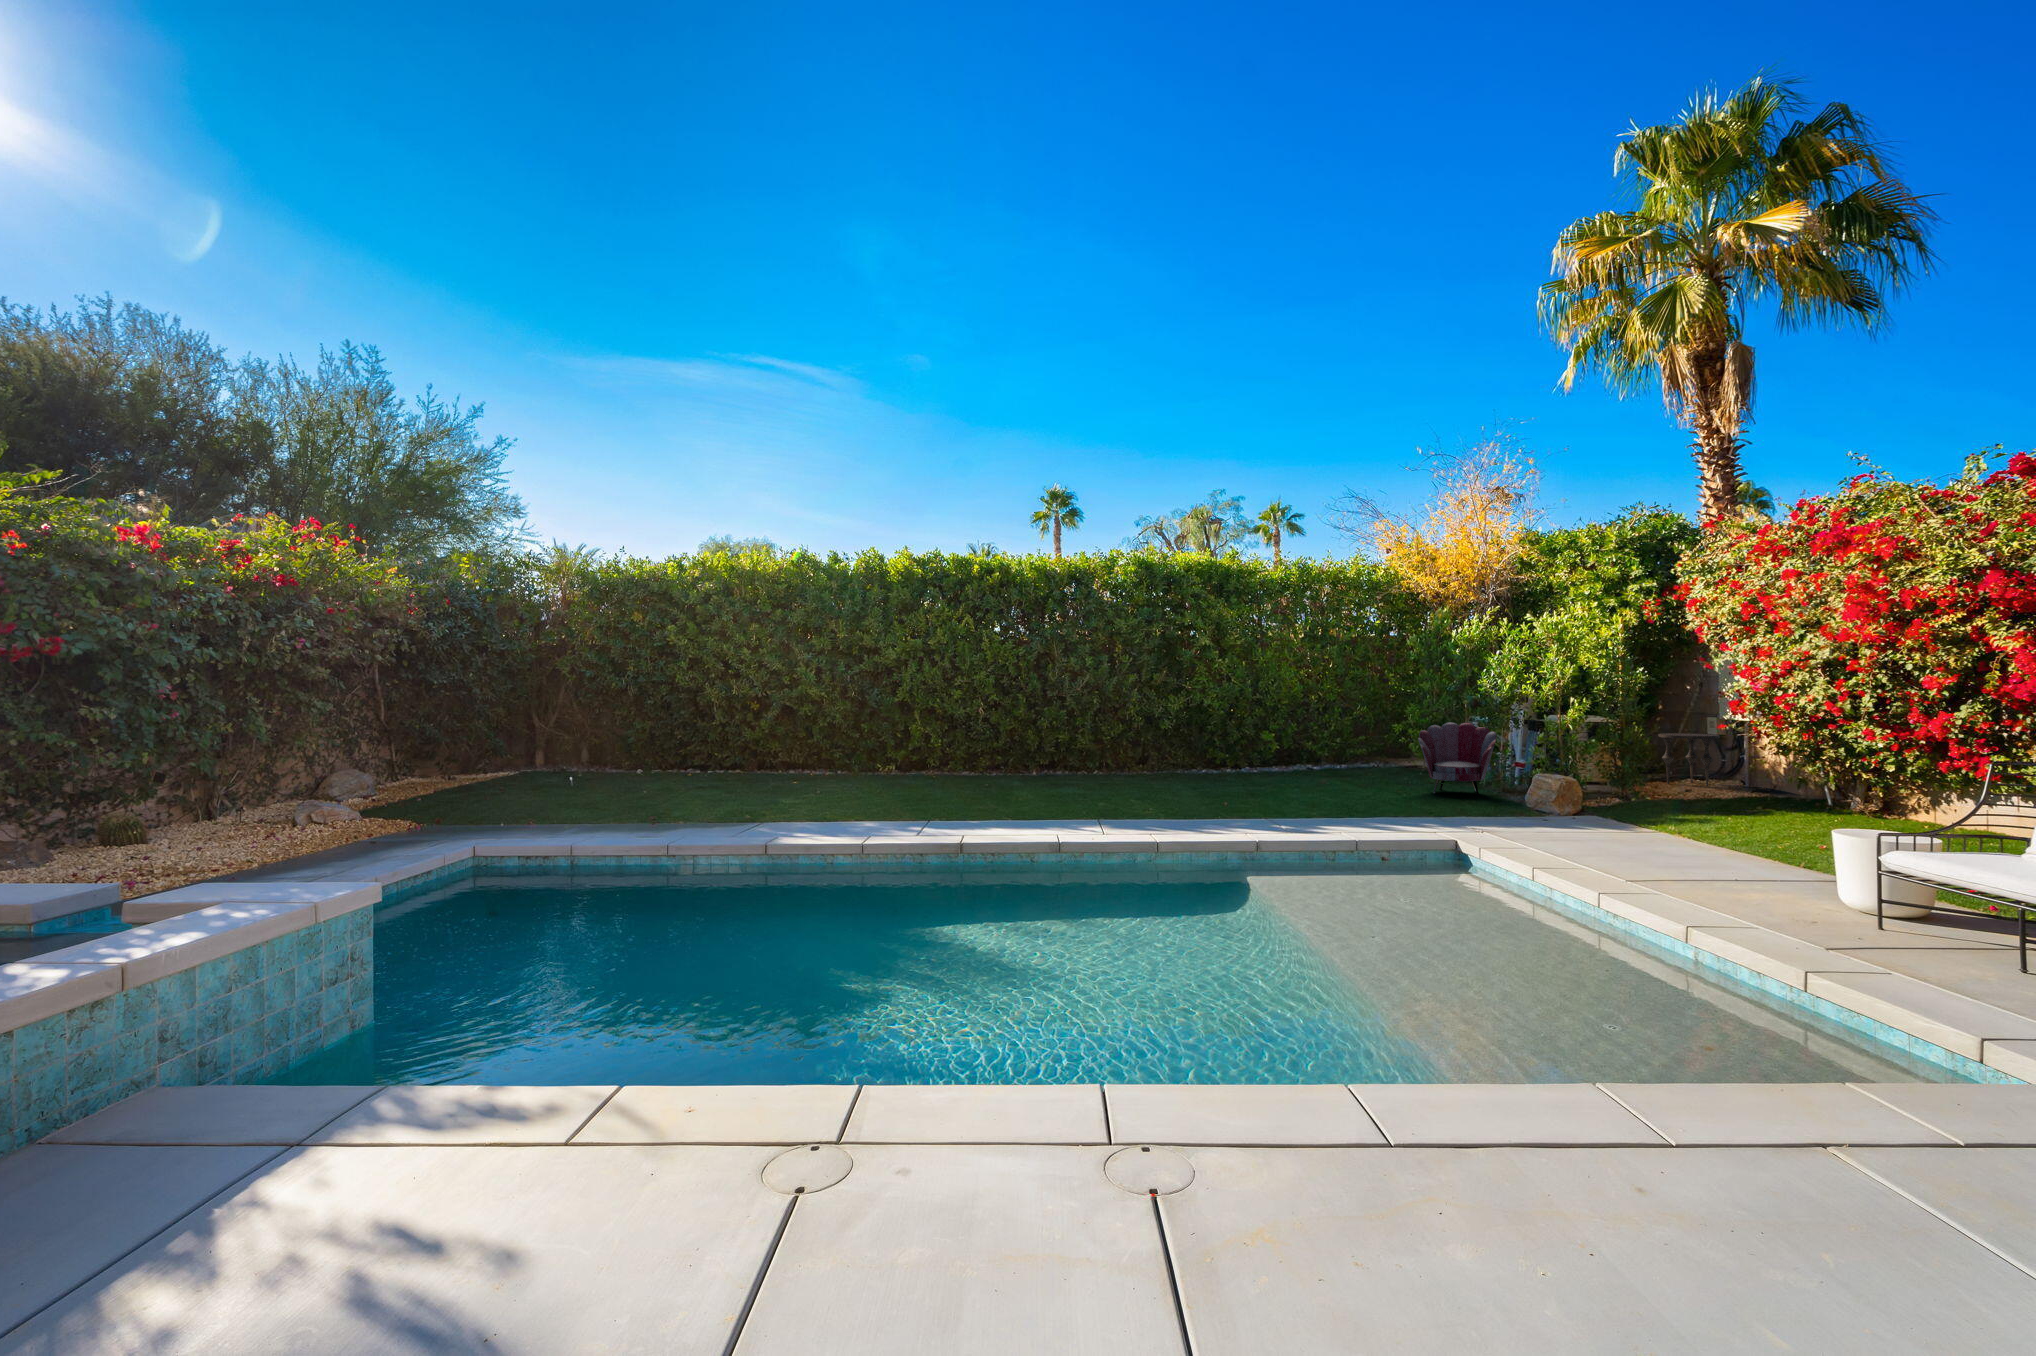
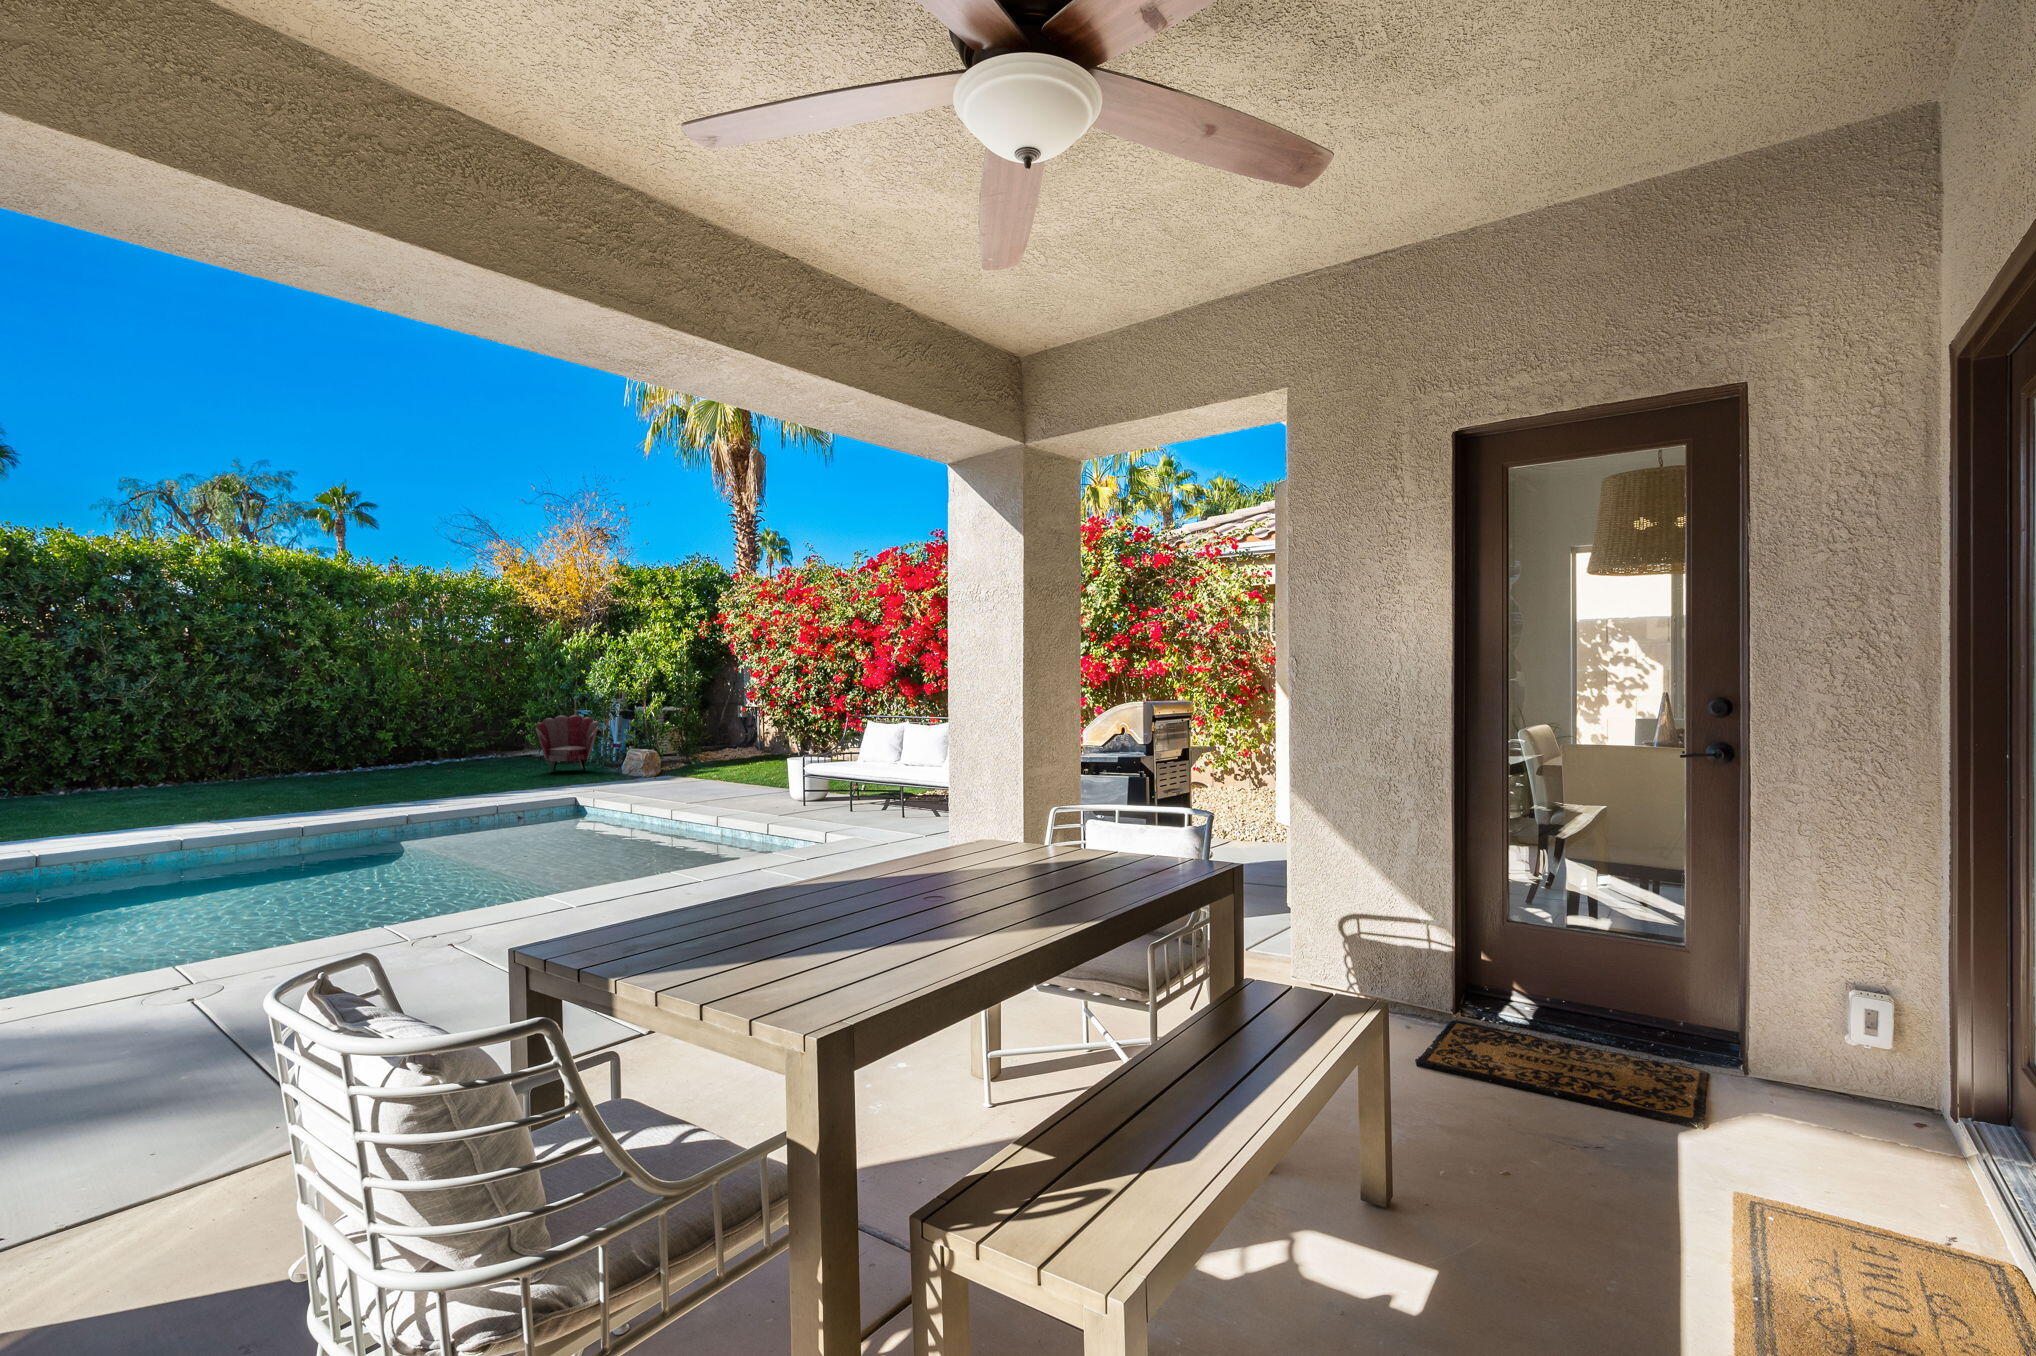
side table: present [1658,733,1720,786] -> none [709,719,746,755]

